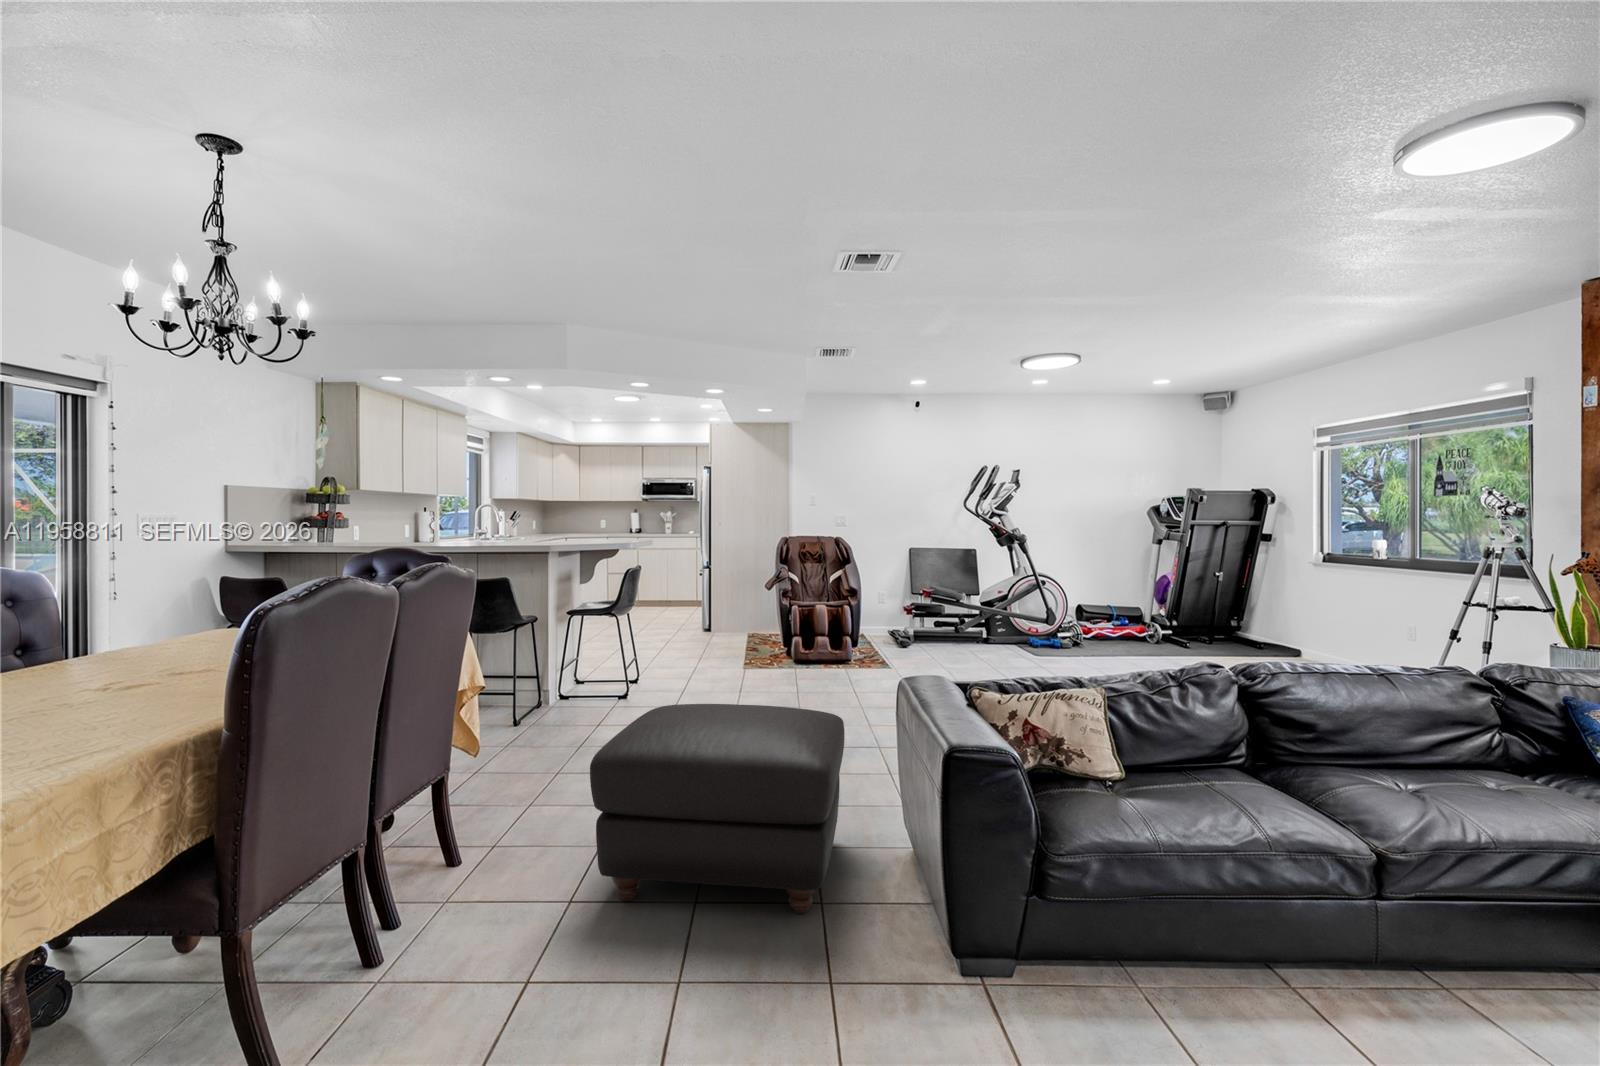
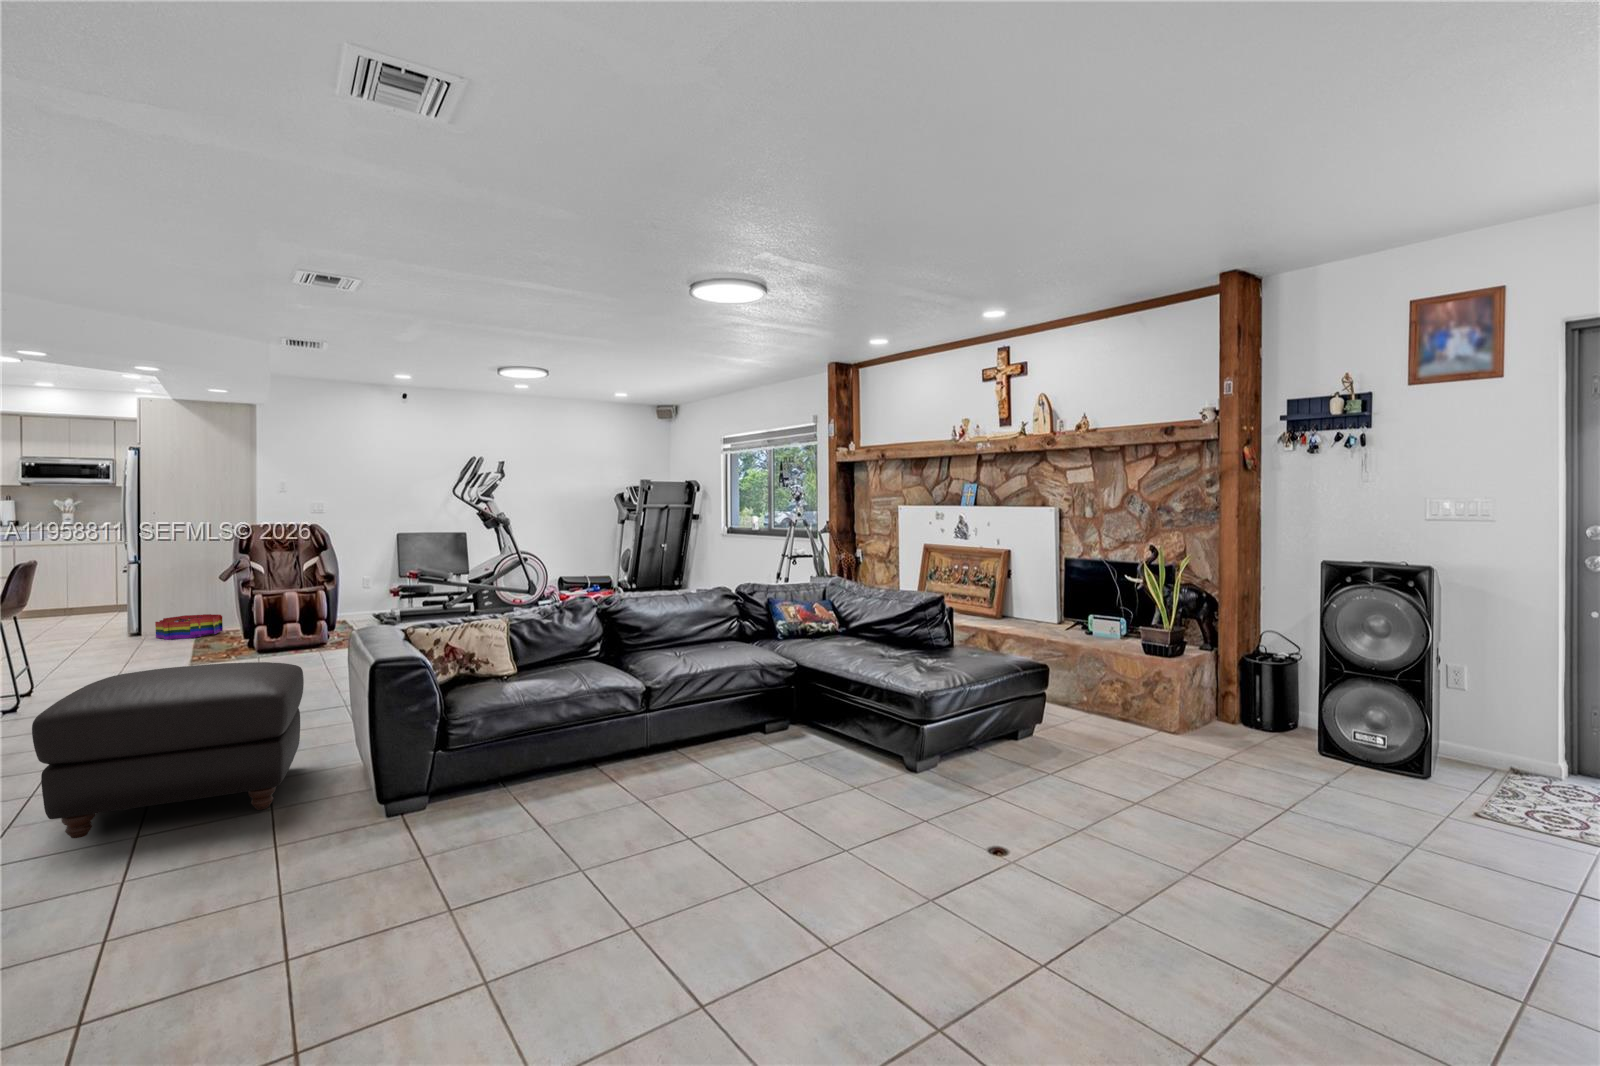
storage bin: none [716,617,764,639] -> present [155,614,223,640]

